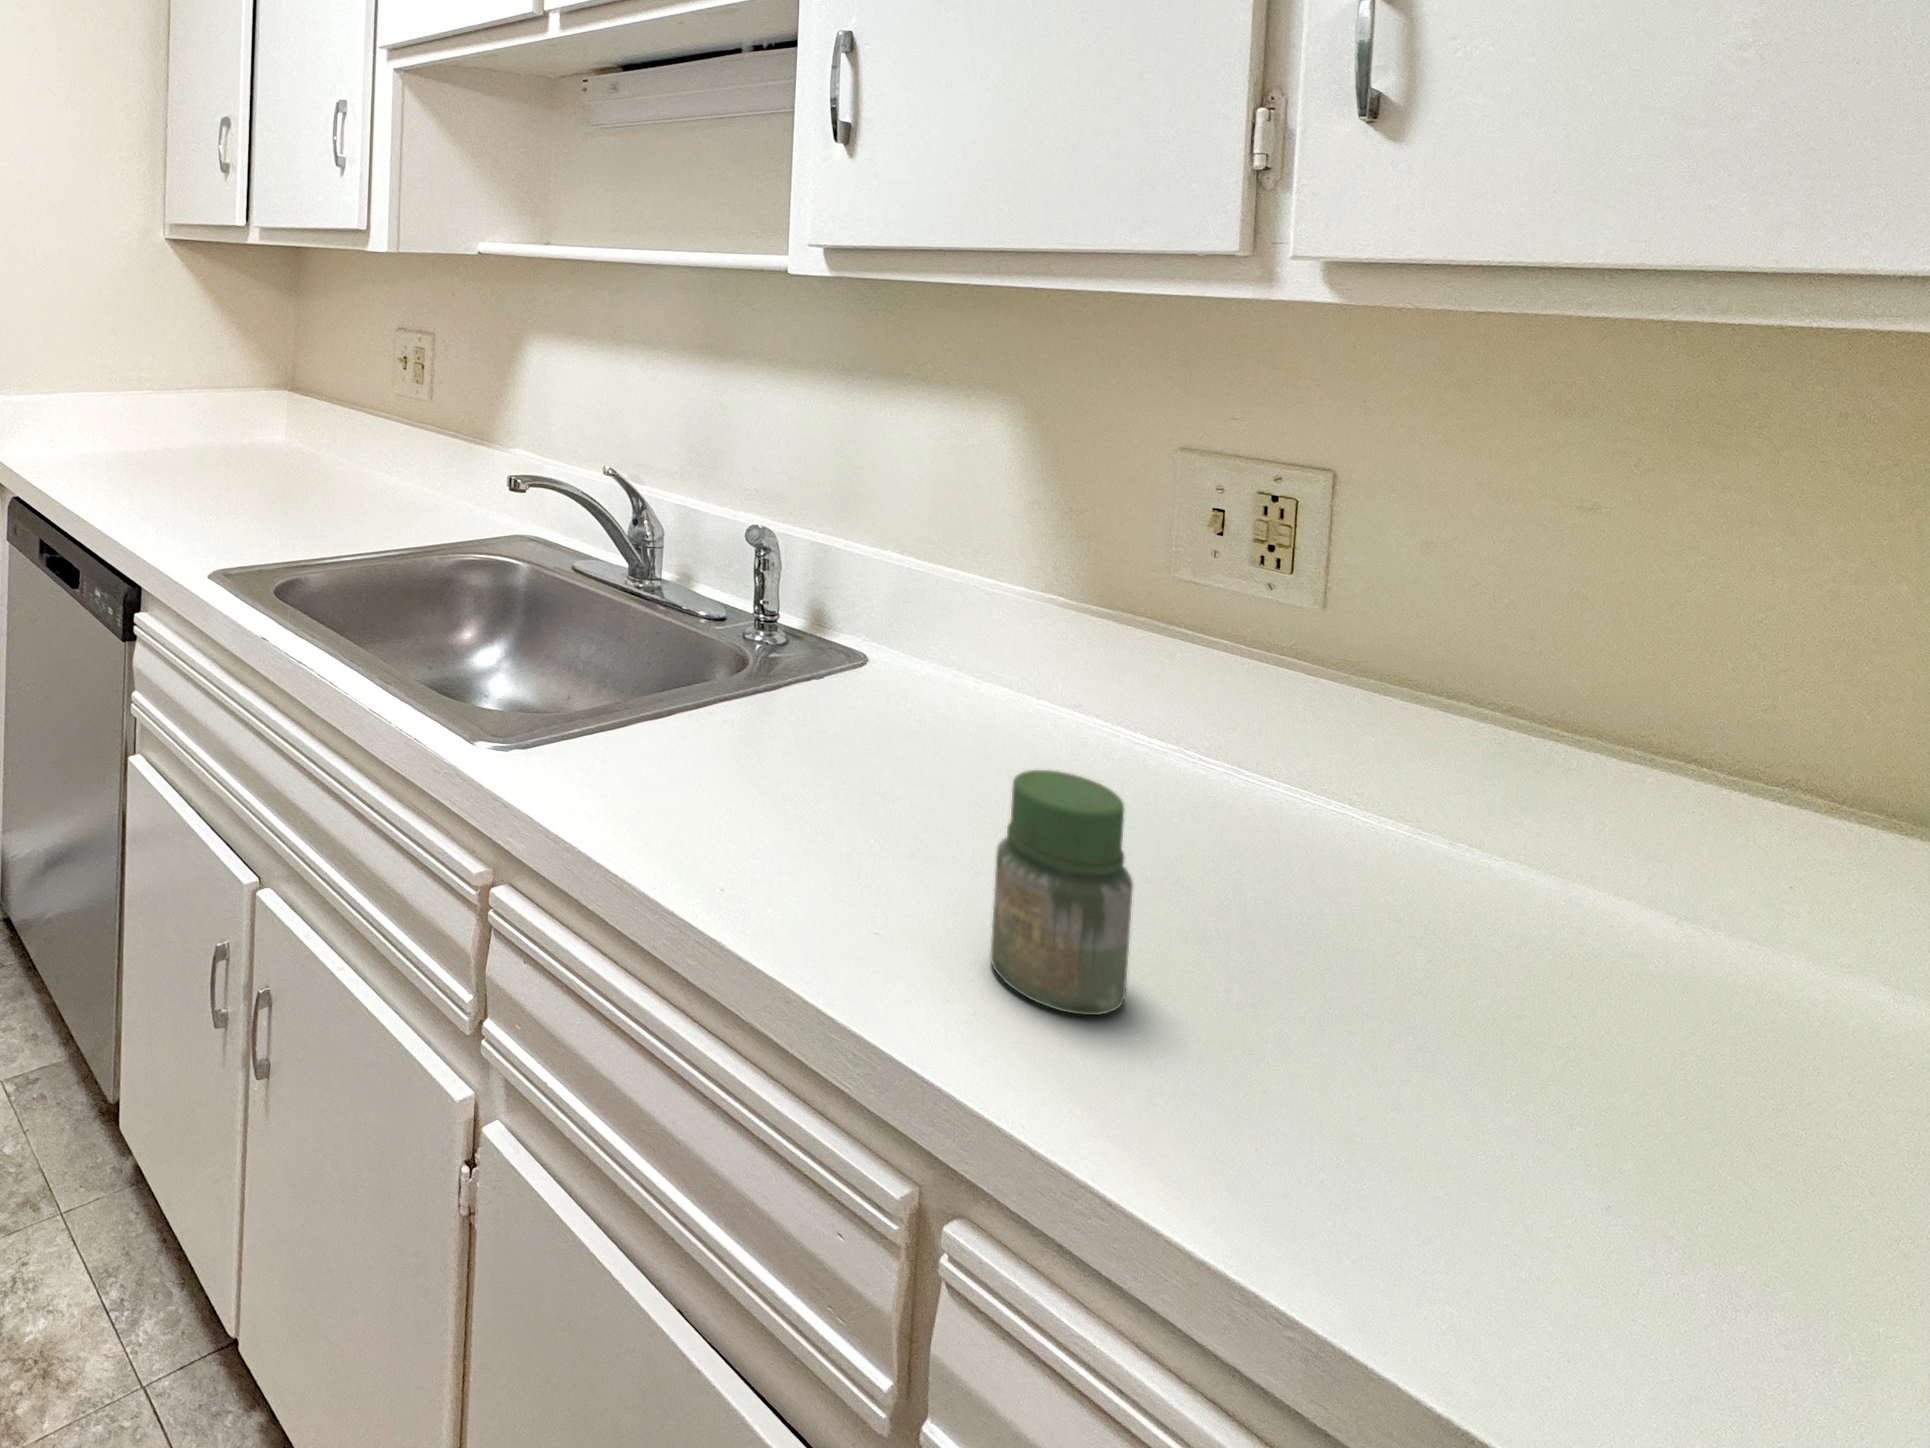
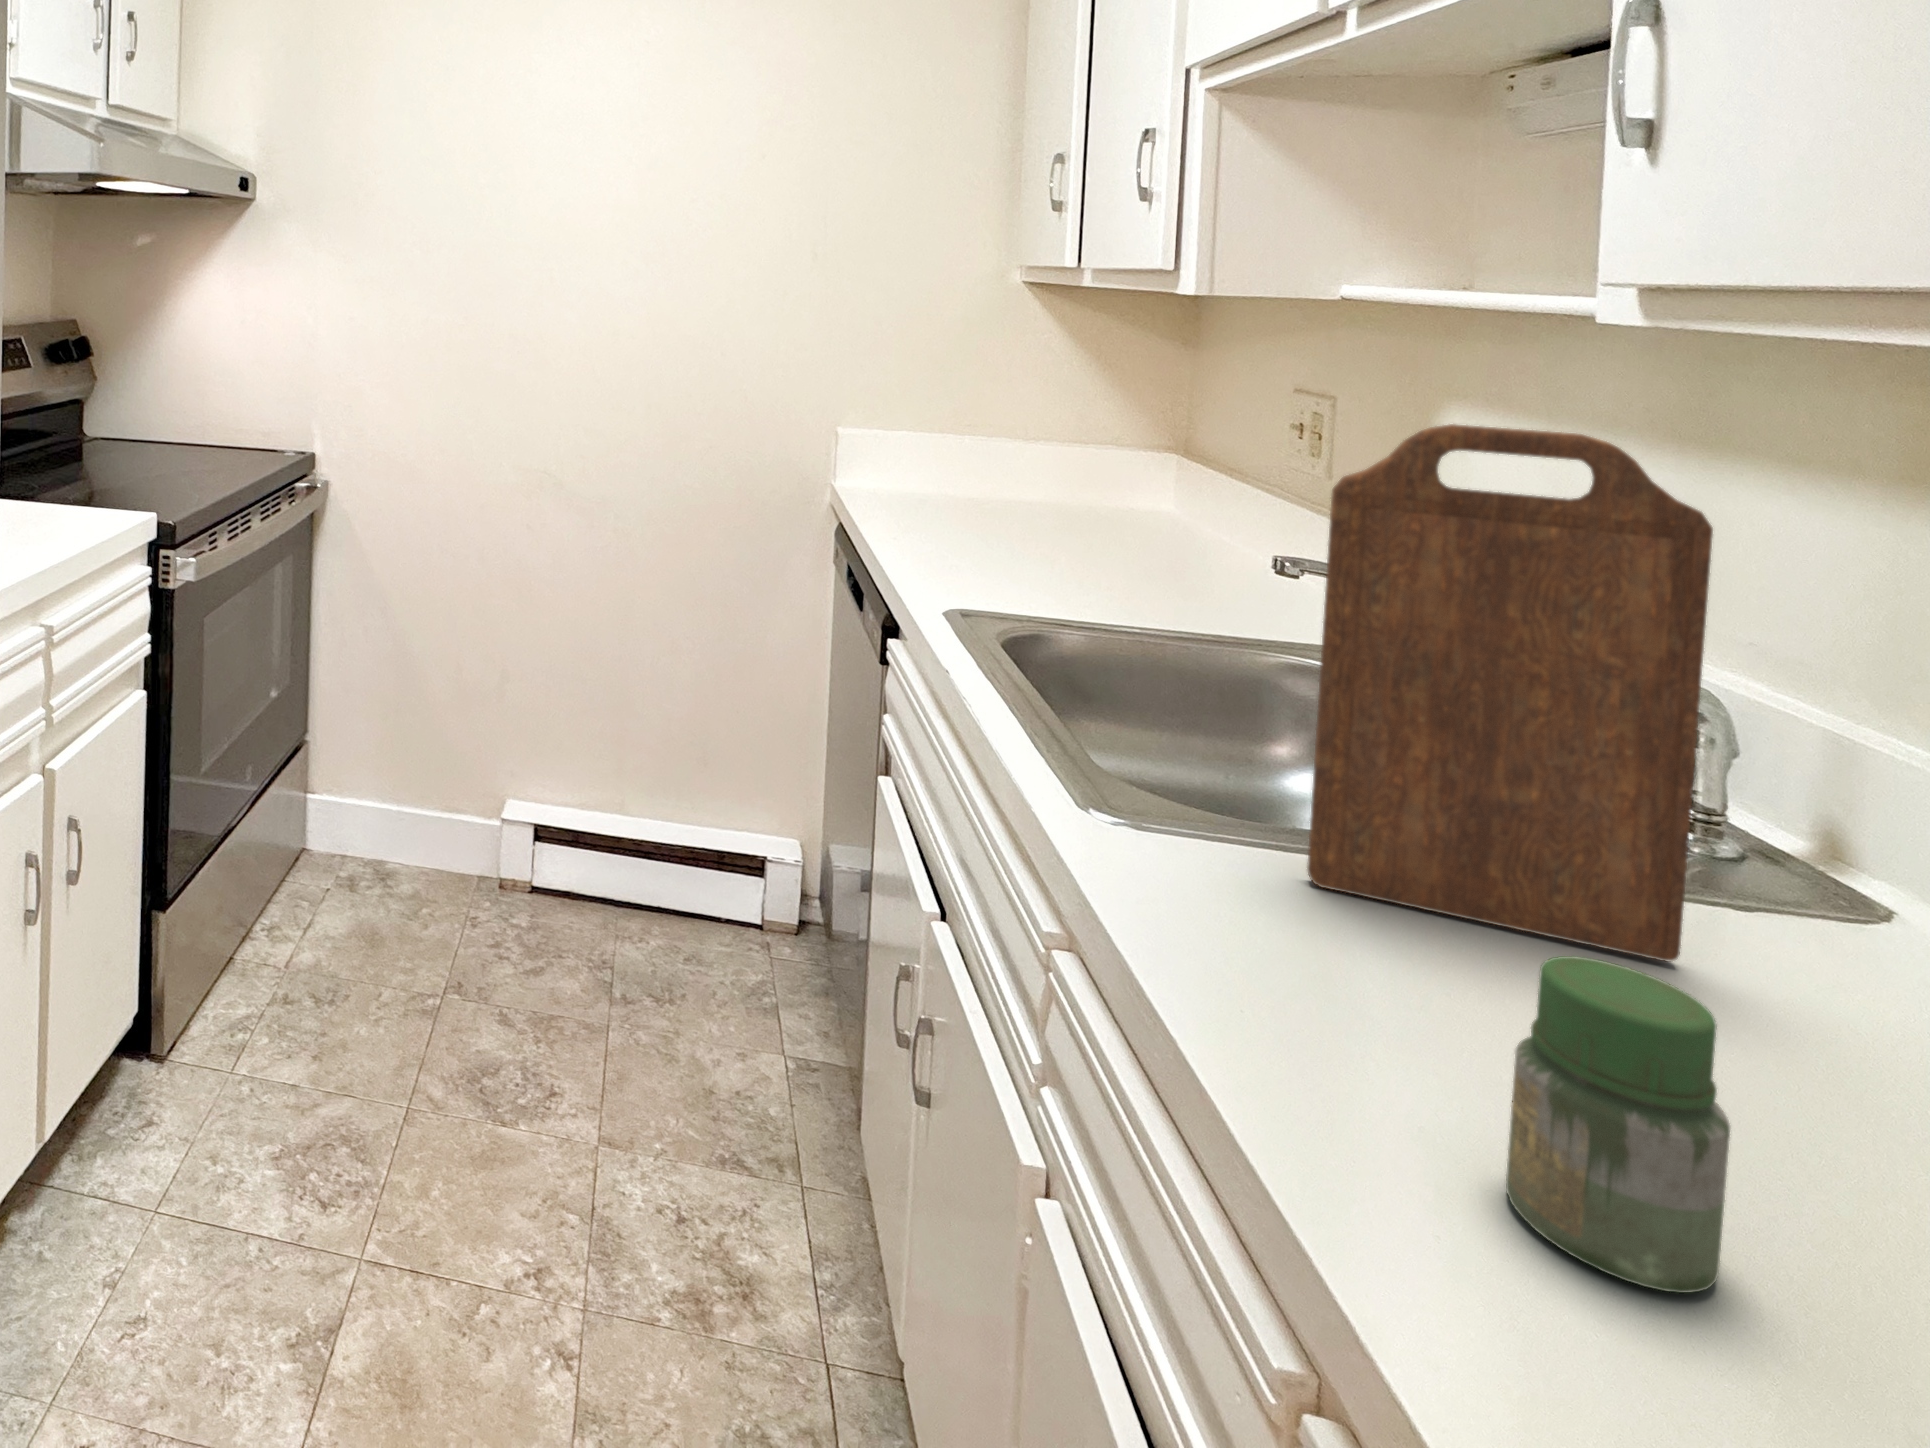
cutting board: none [663,357,879,758] -> present [1307,424,1713,962]

